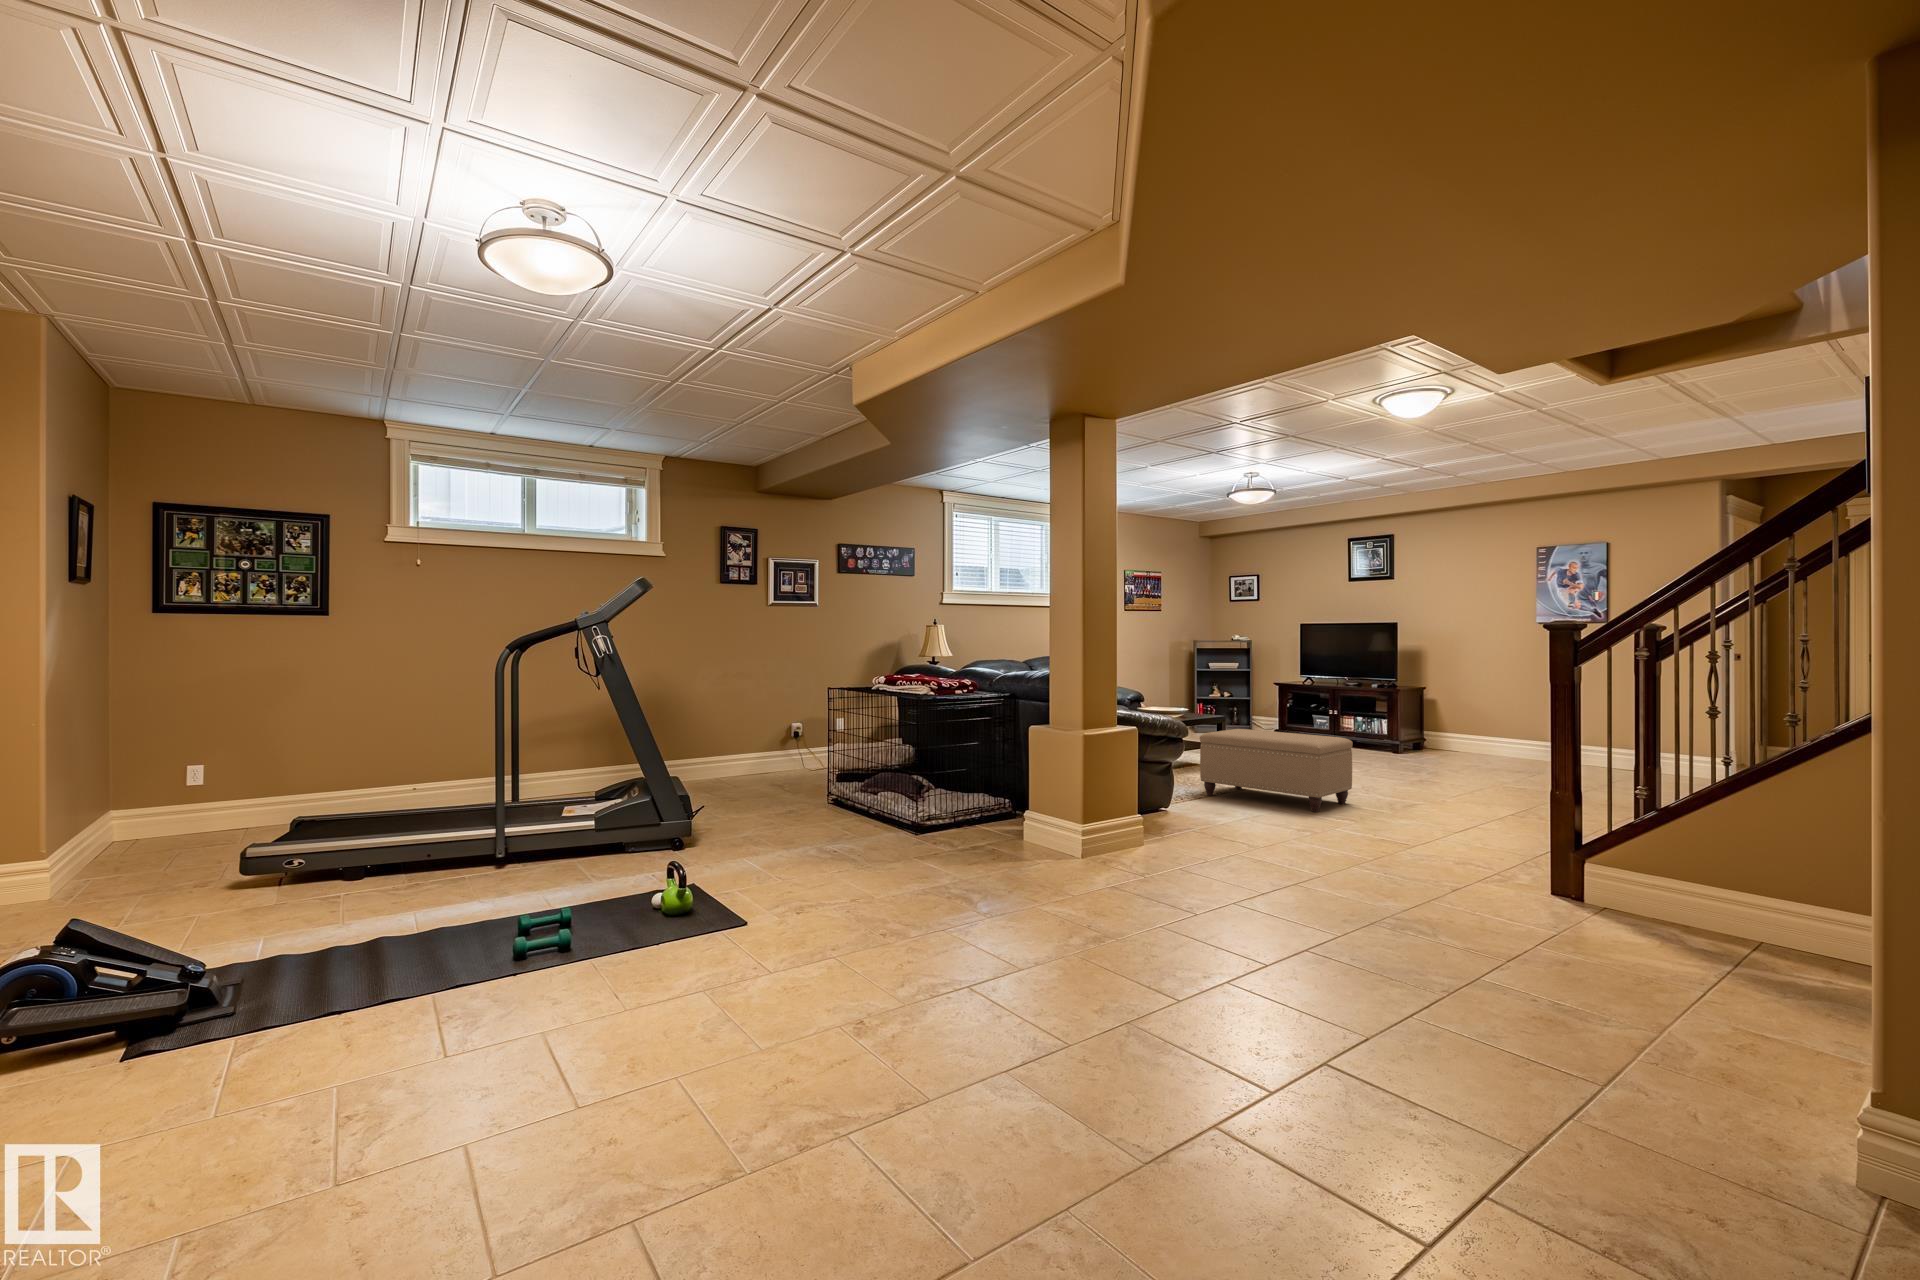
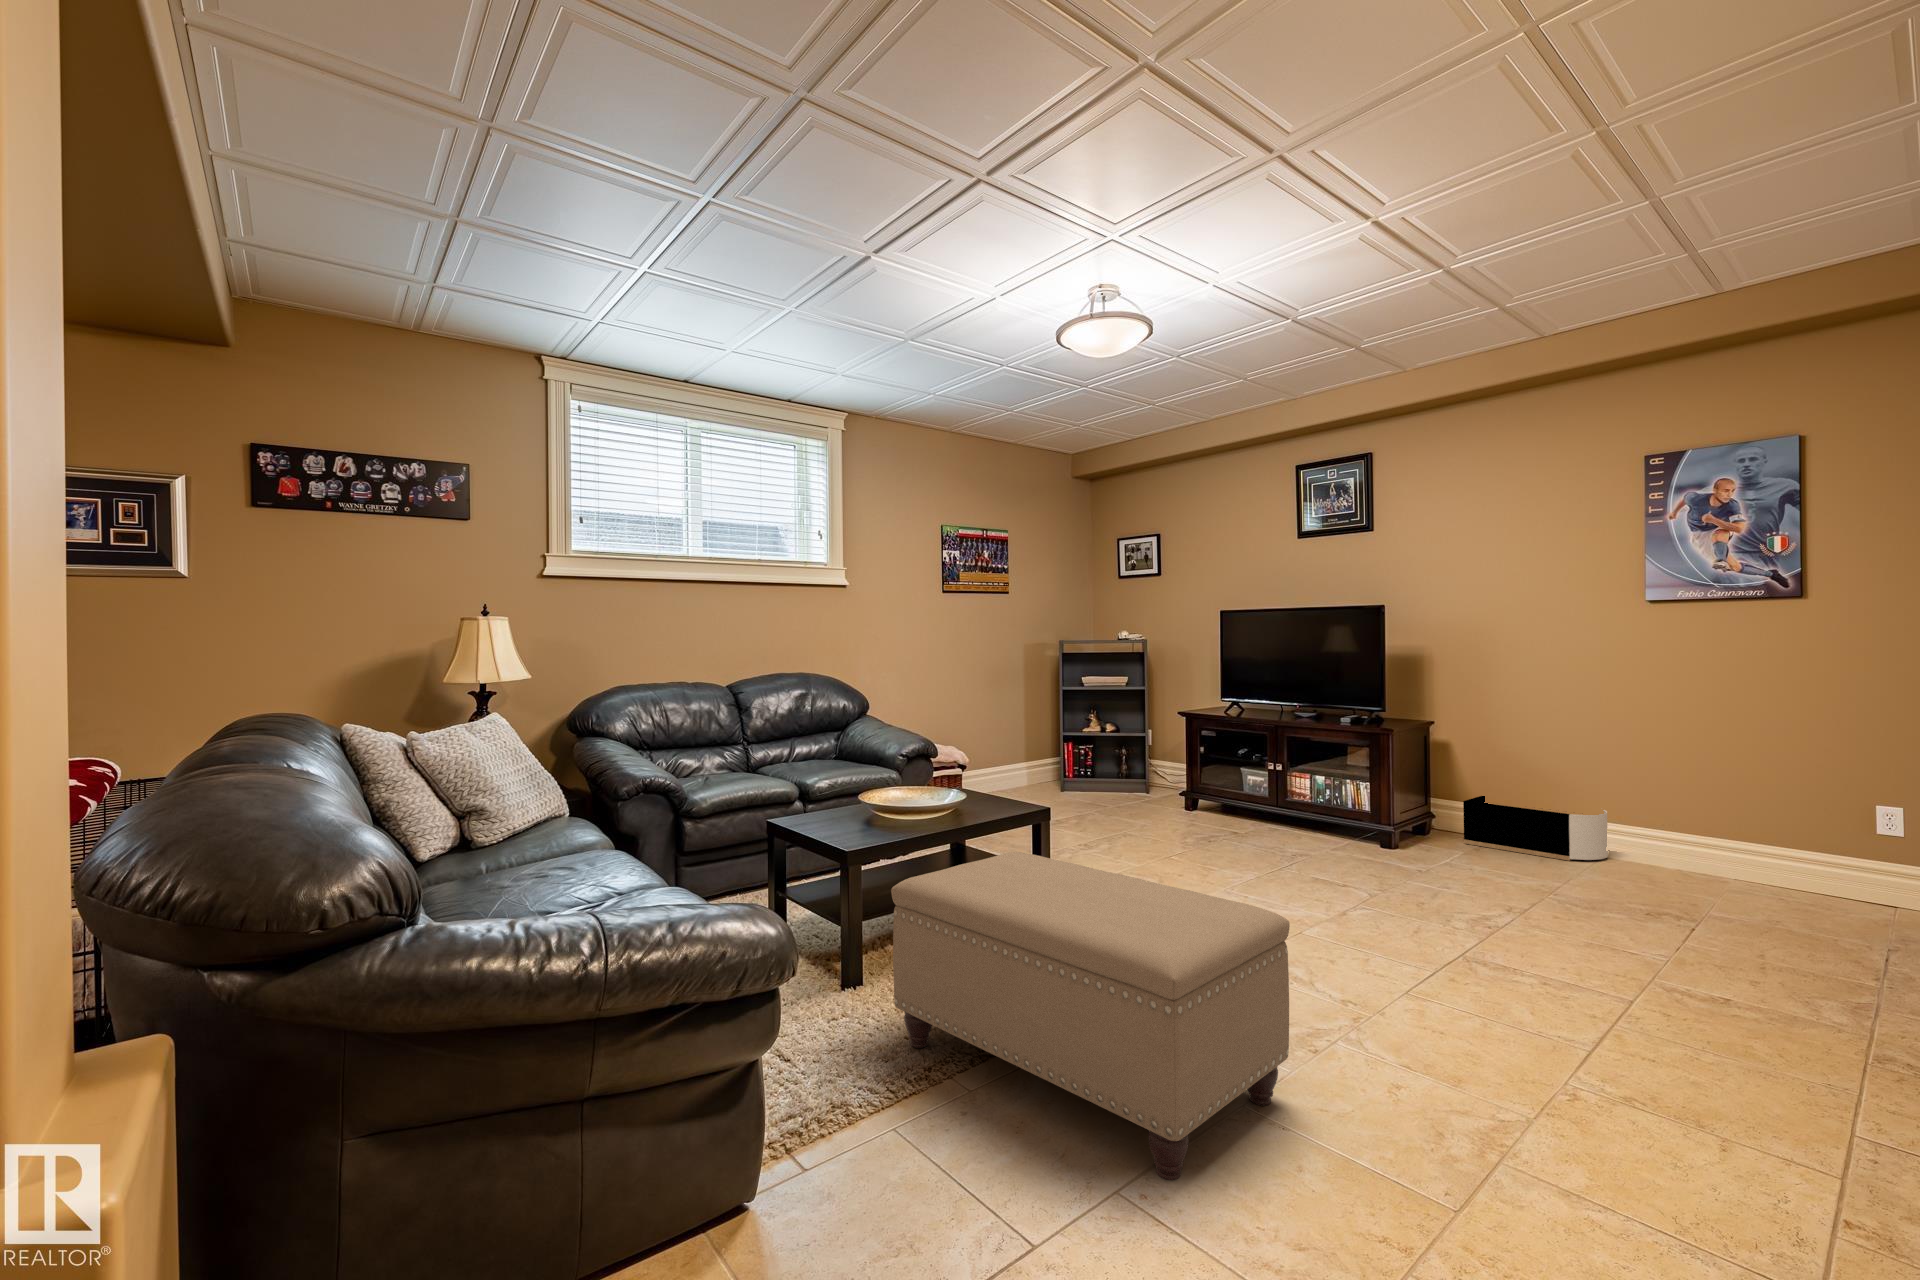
storage bin: none [1440,728,1515,759] -> present [1463,796,1608,861]

